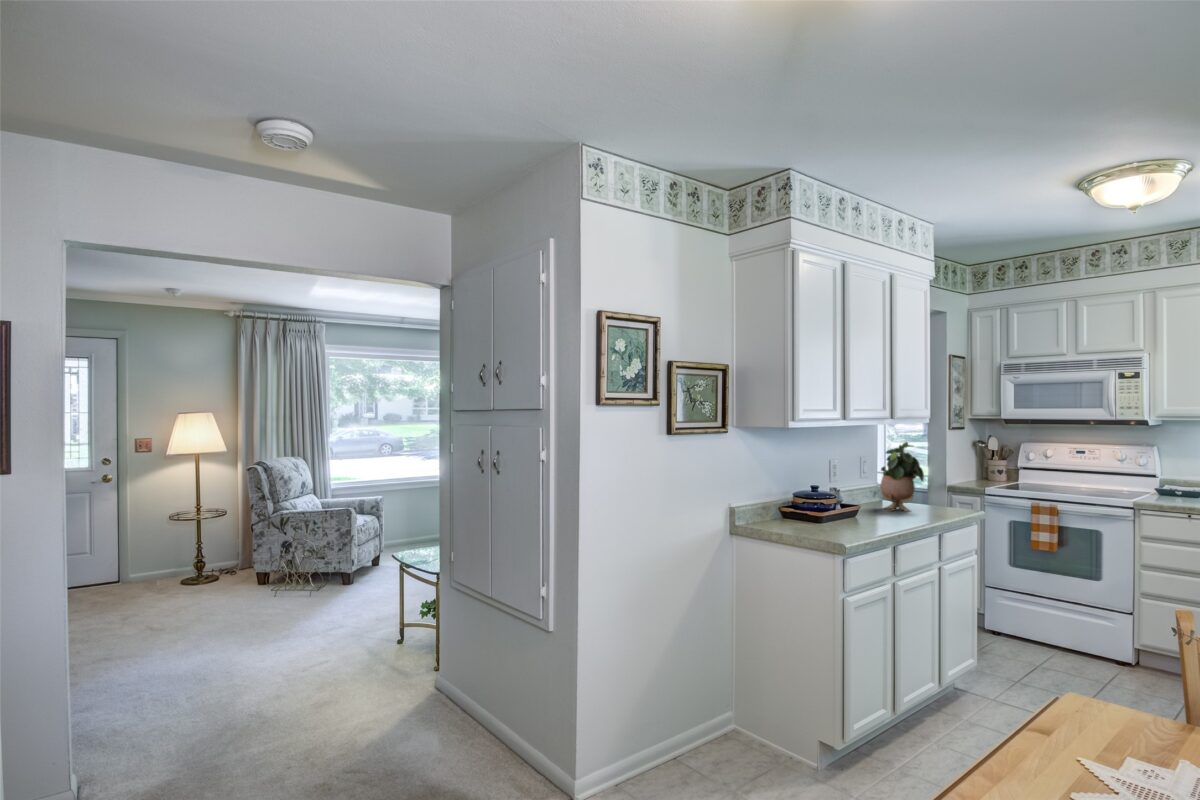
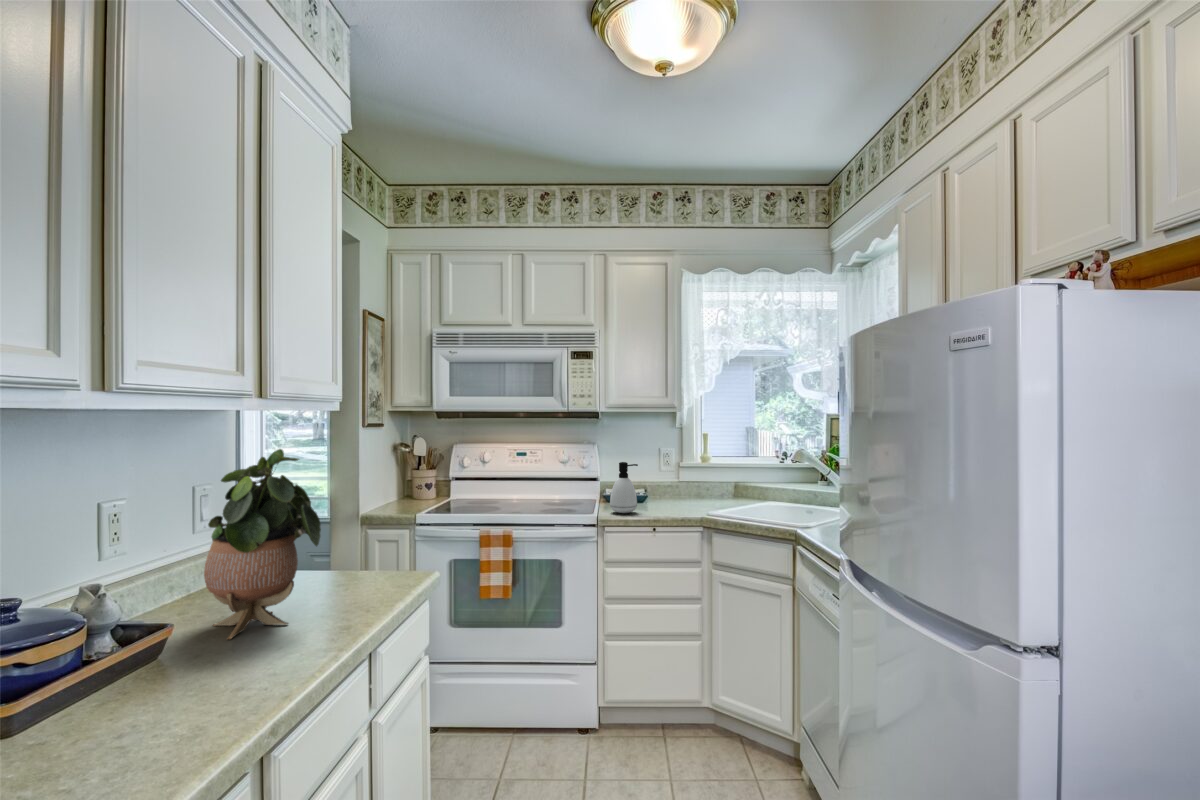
soap dispenser: none [1148,463,1176,502] -> present [610,462,638,513]

